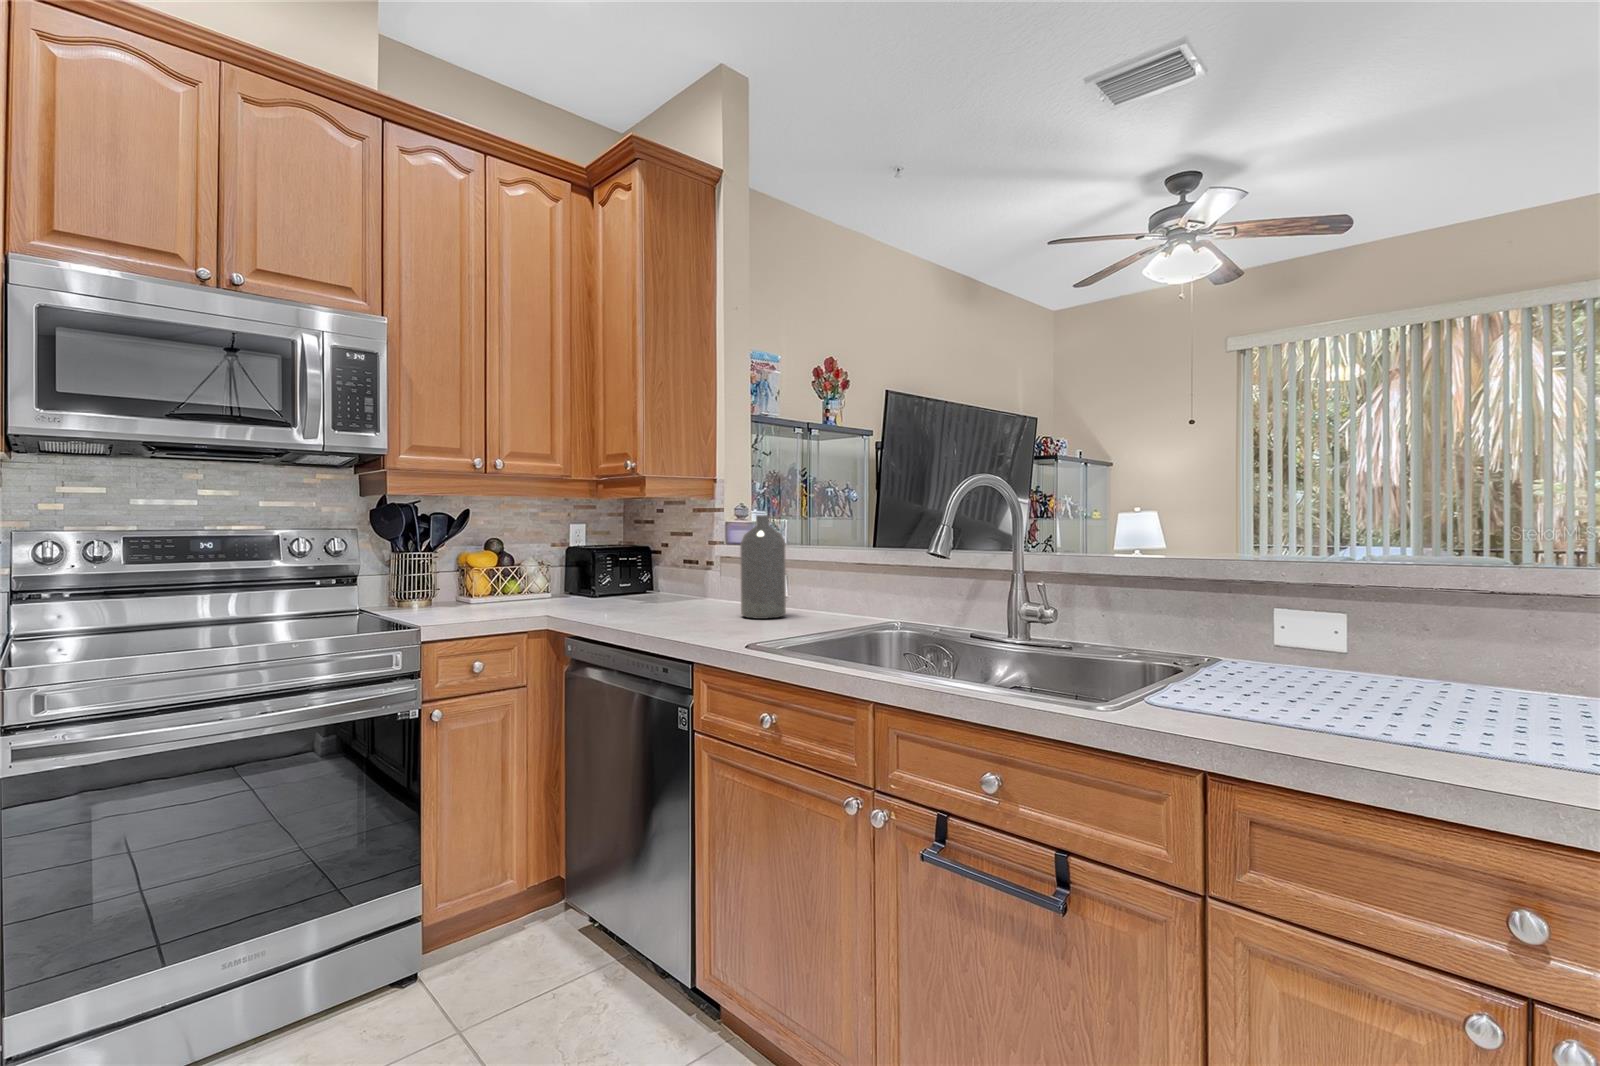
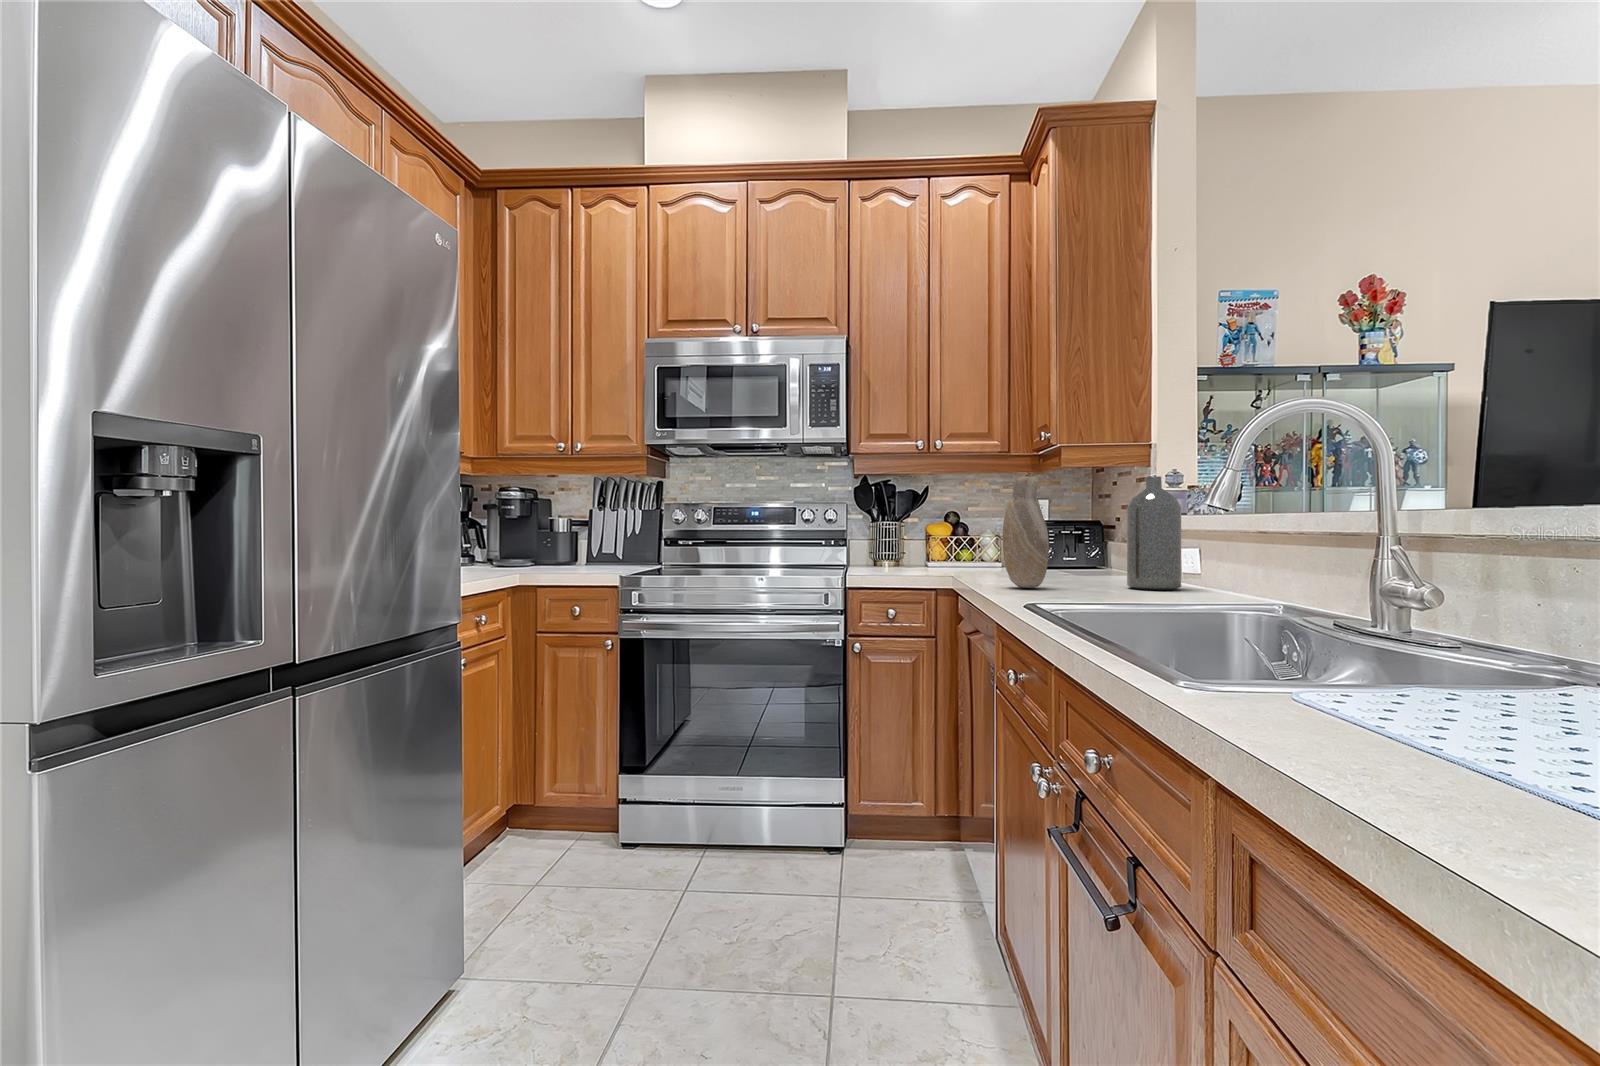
vase: none [645,514,689,628] -> present [1003,476,1049,588]

